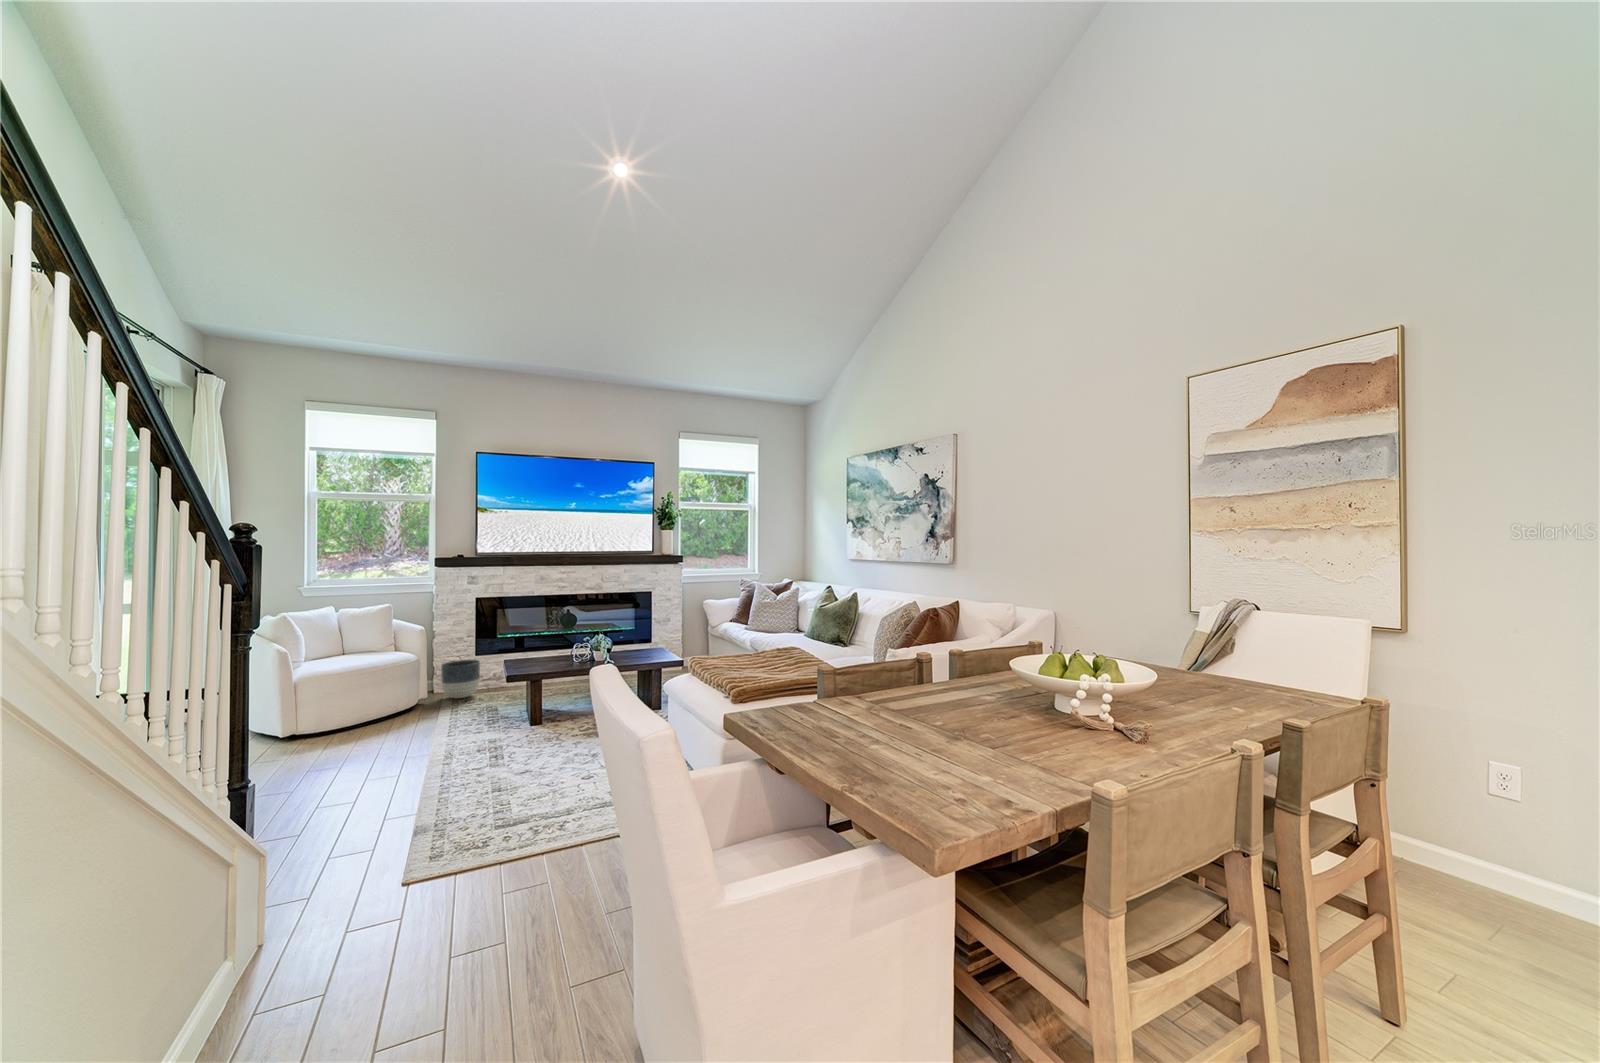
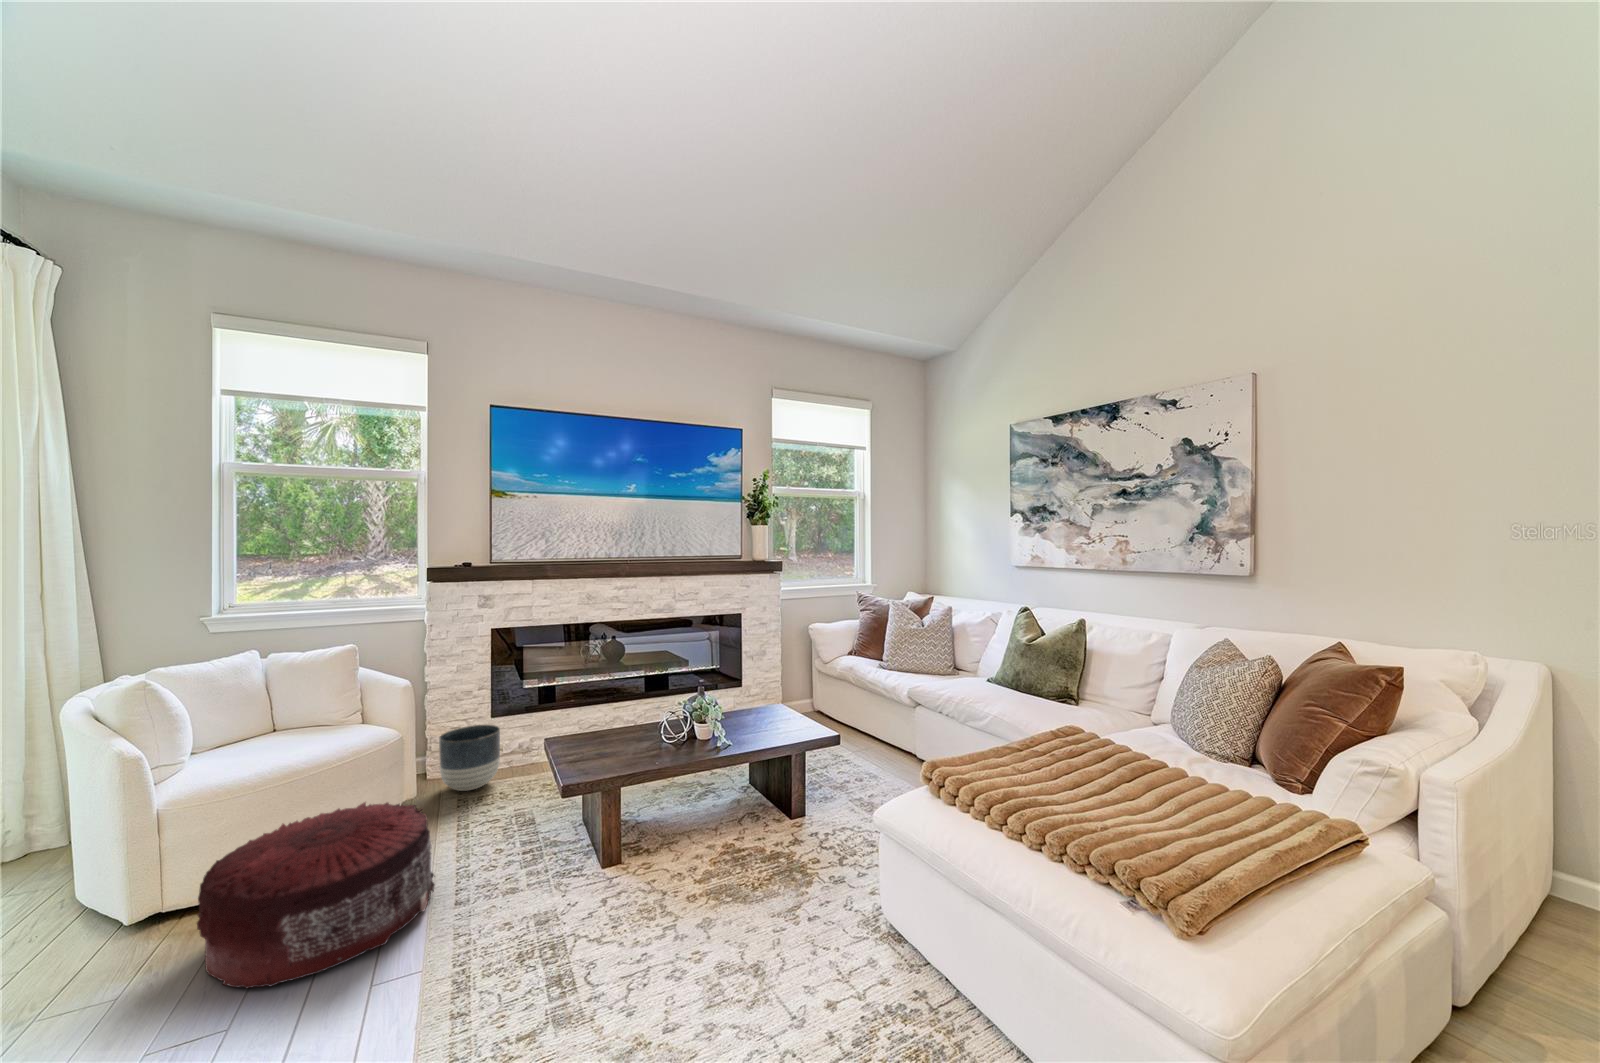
pouf: none [318,686,436,757] -> present [197,802,435,988]

